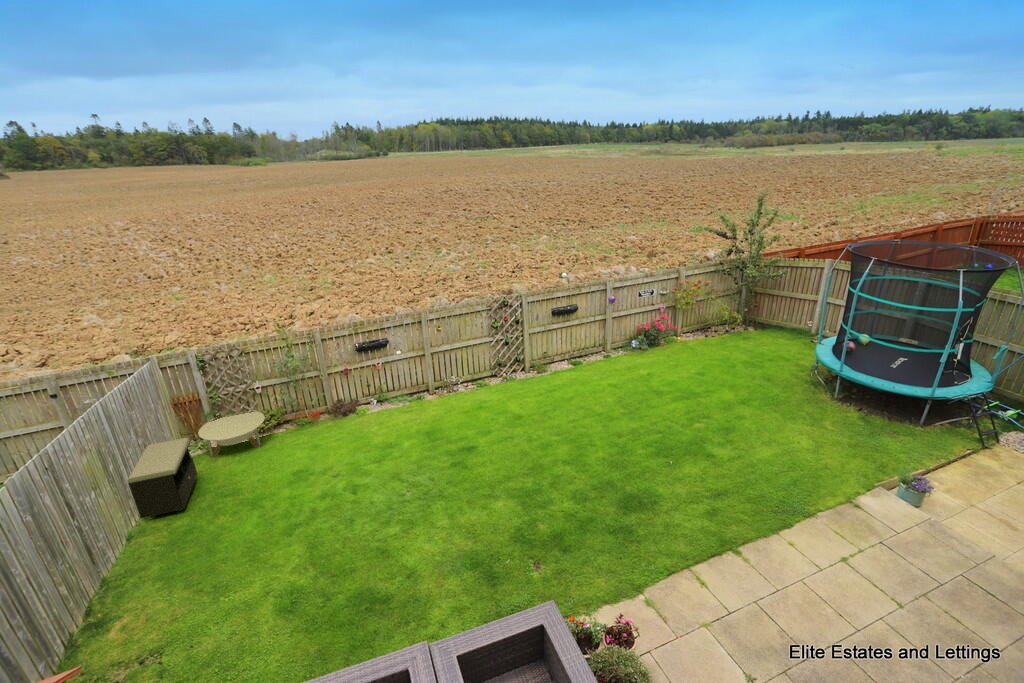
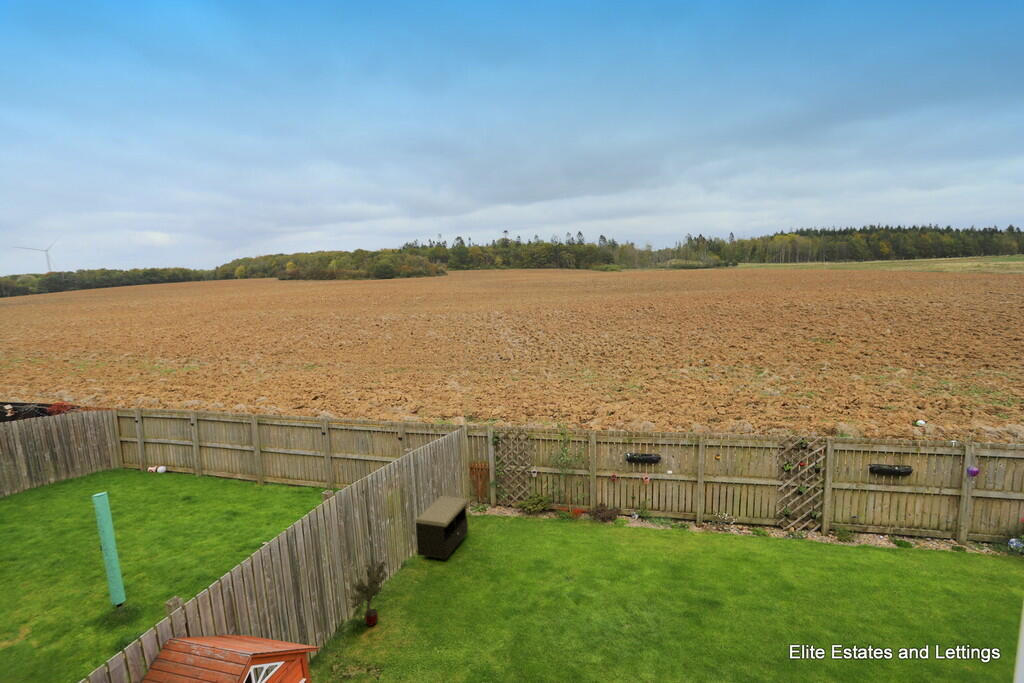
round table: present [198,411,265,458] -> none [480,487,532,526]
potted tree: none [75,533,127,611] -> present [349,561,387,626]

